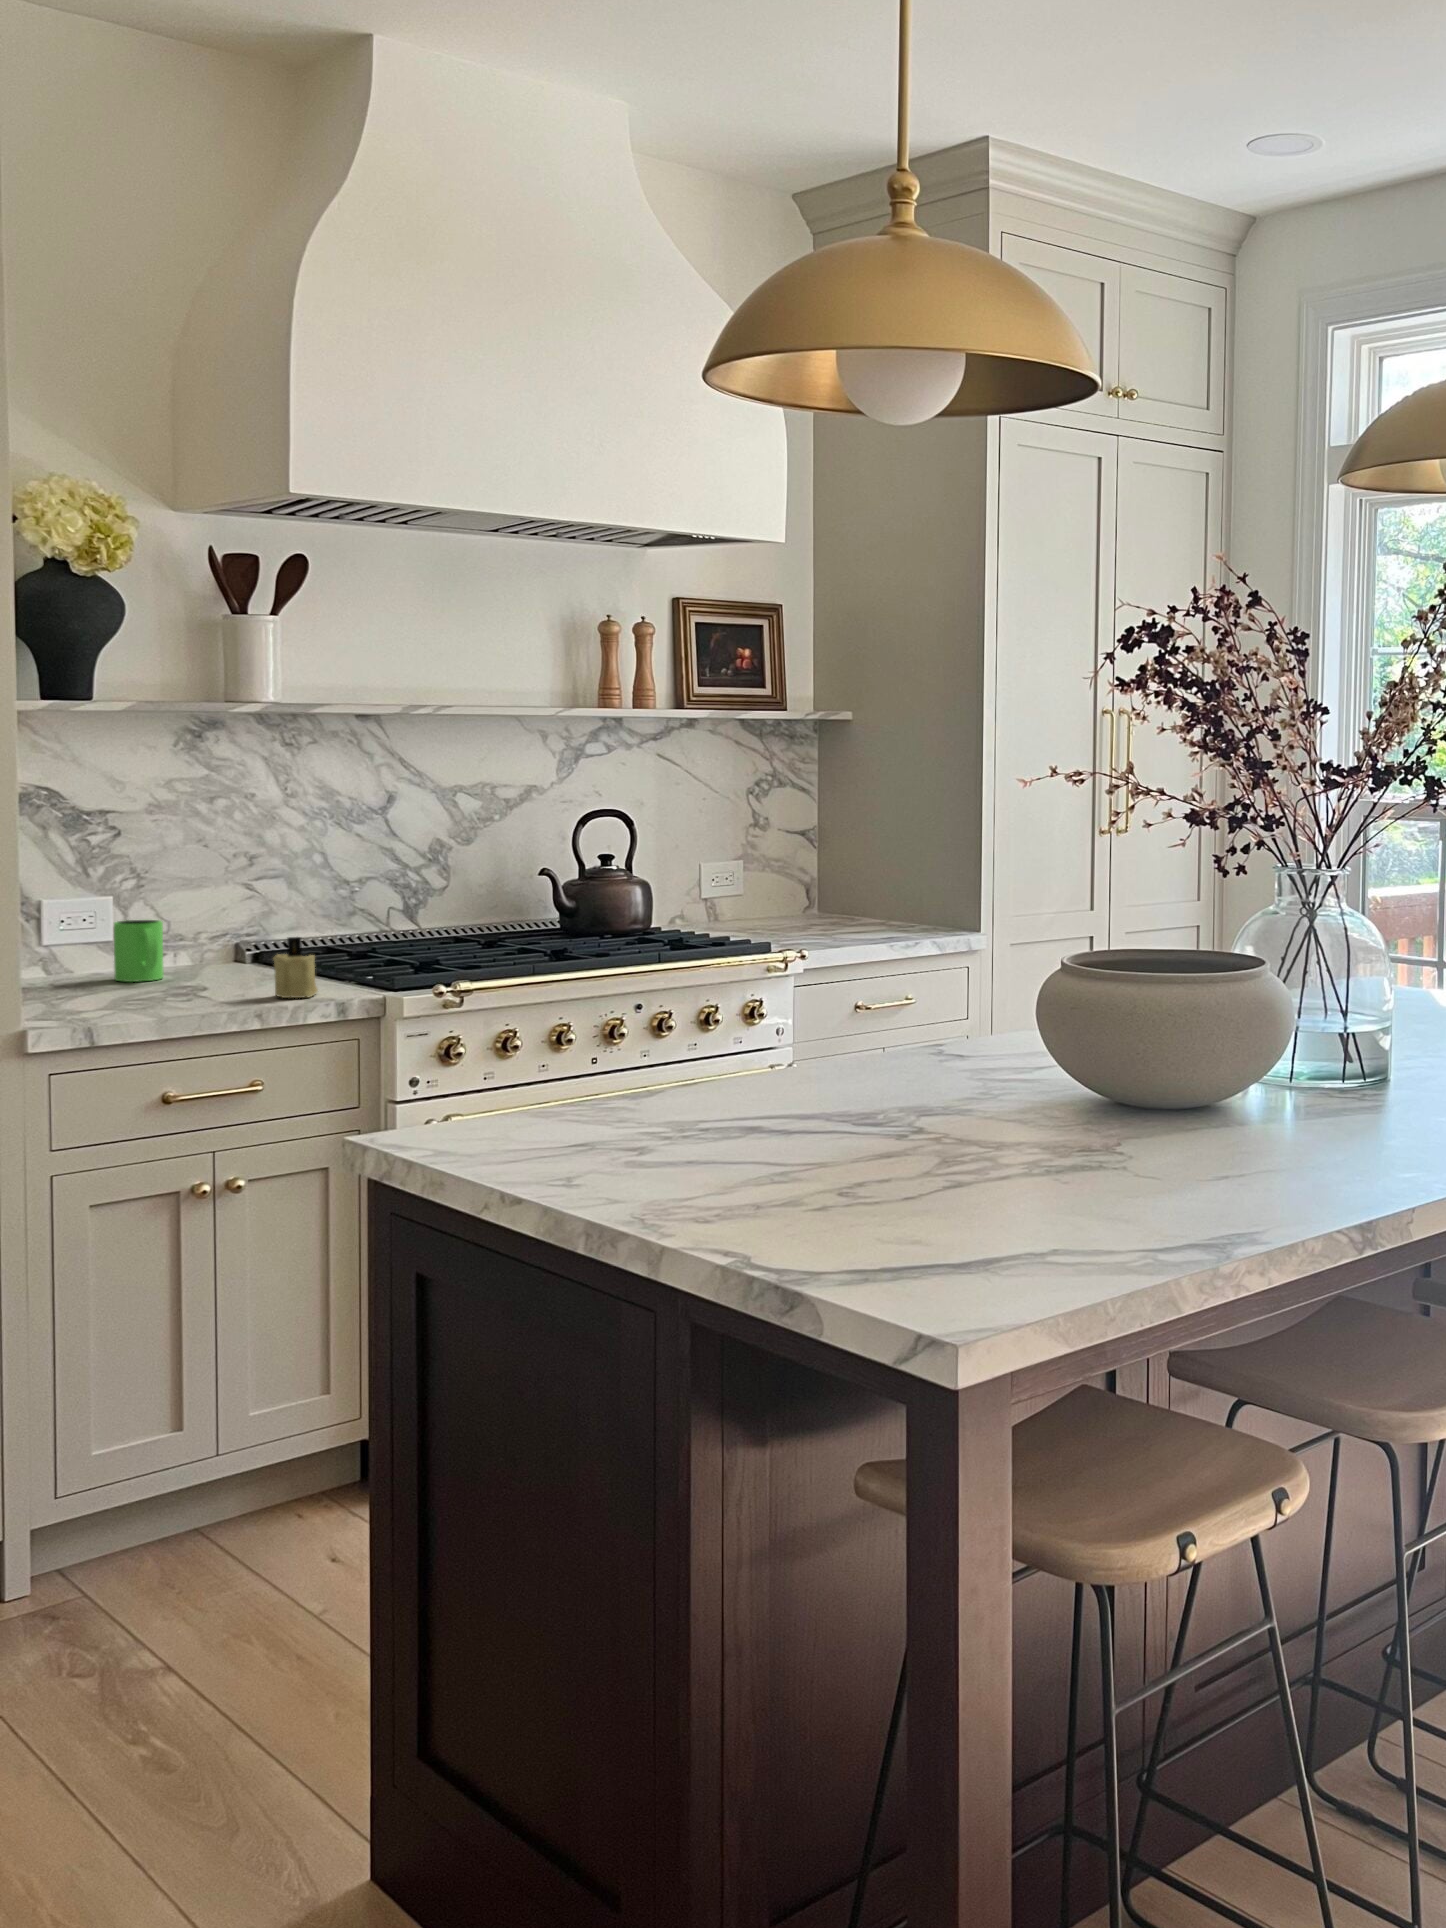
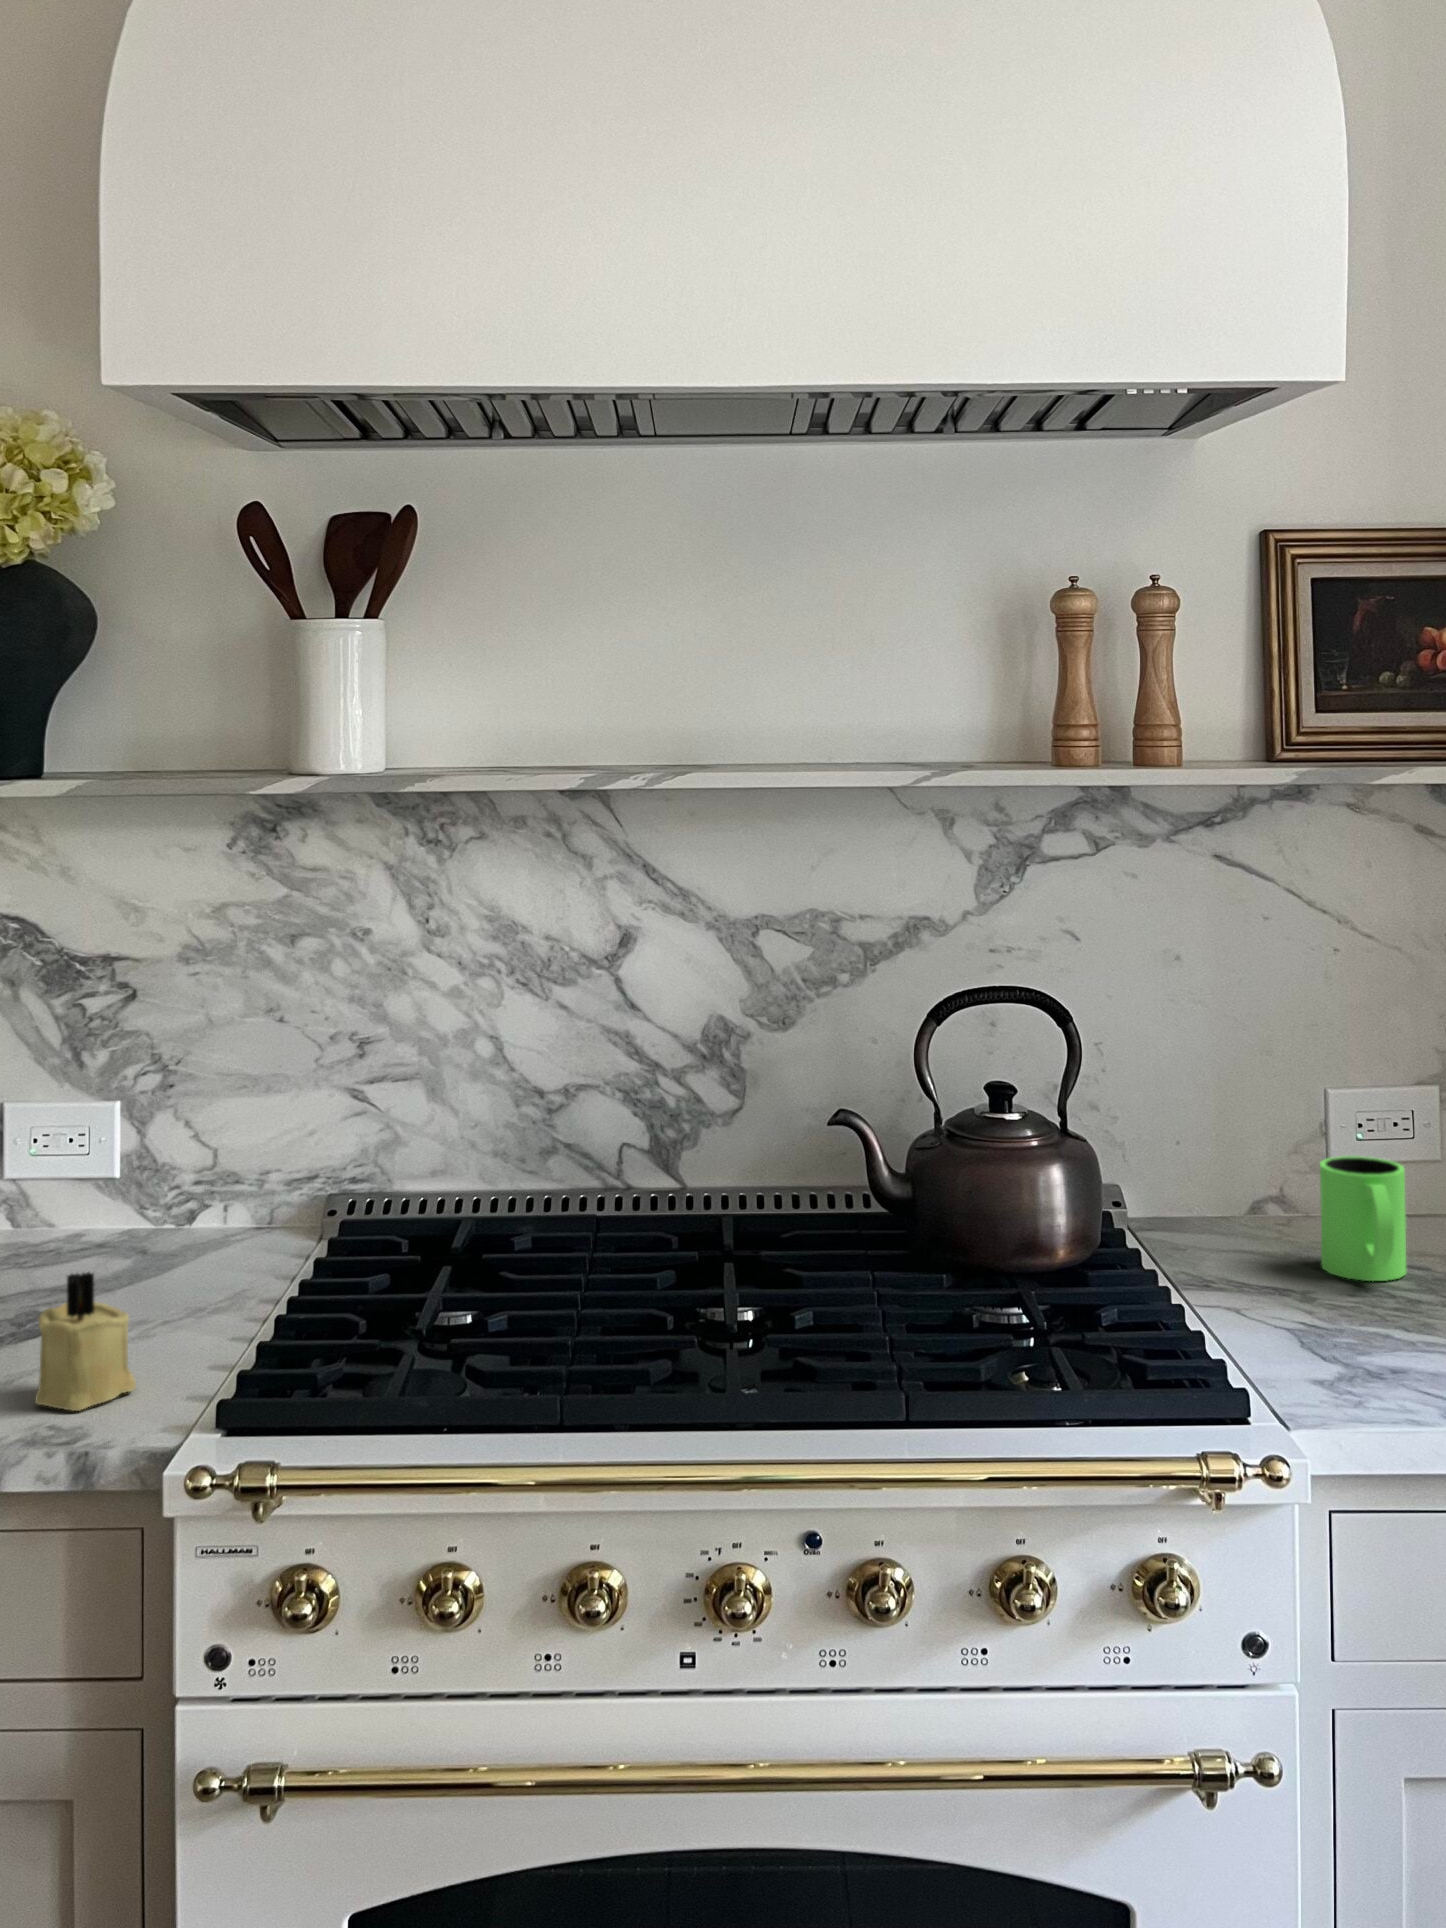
mug: present [114,920,164,982] -> present [1320,1156,1406,1281]

